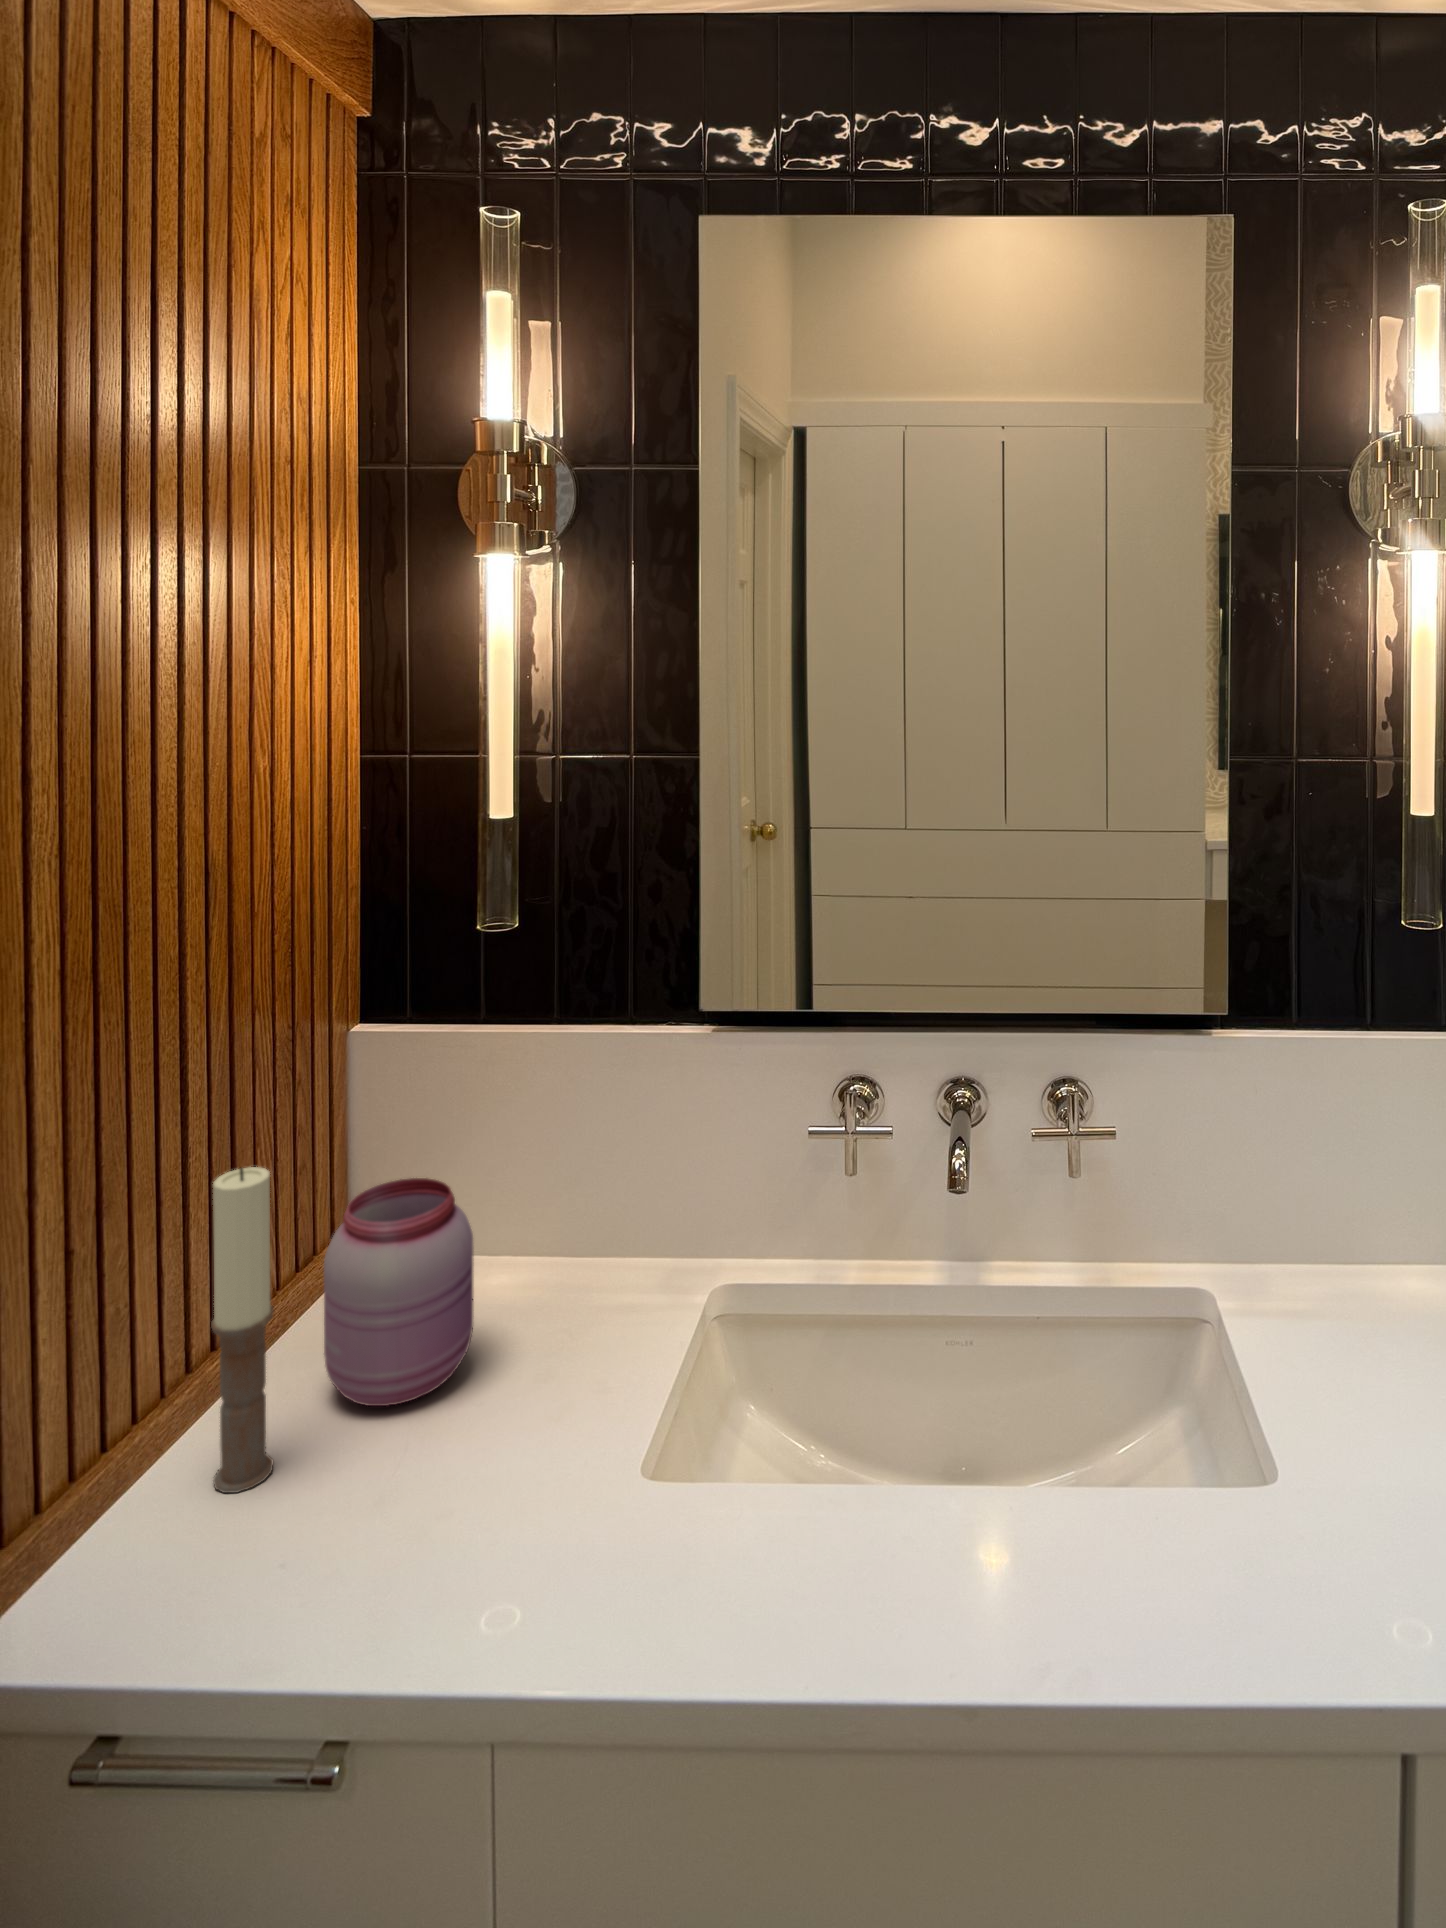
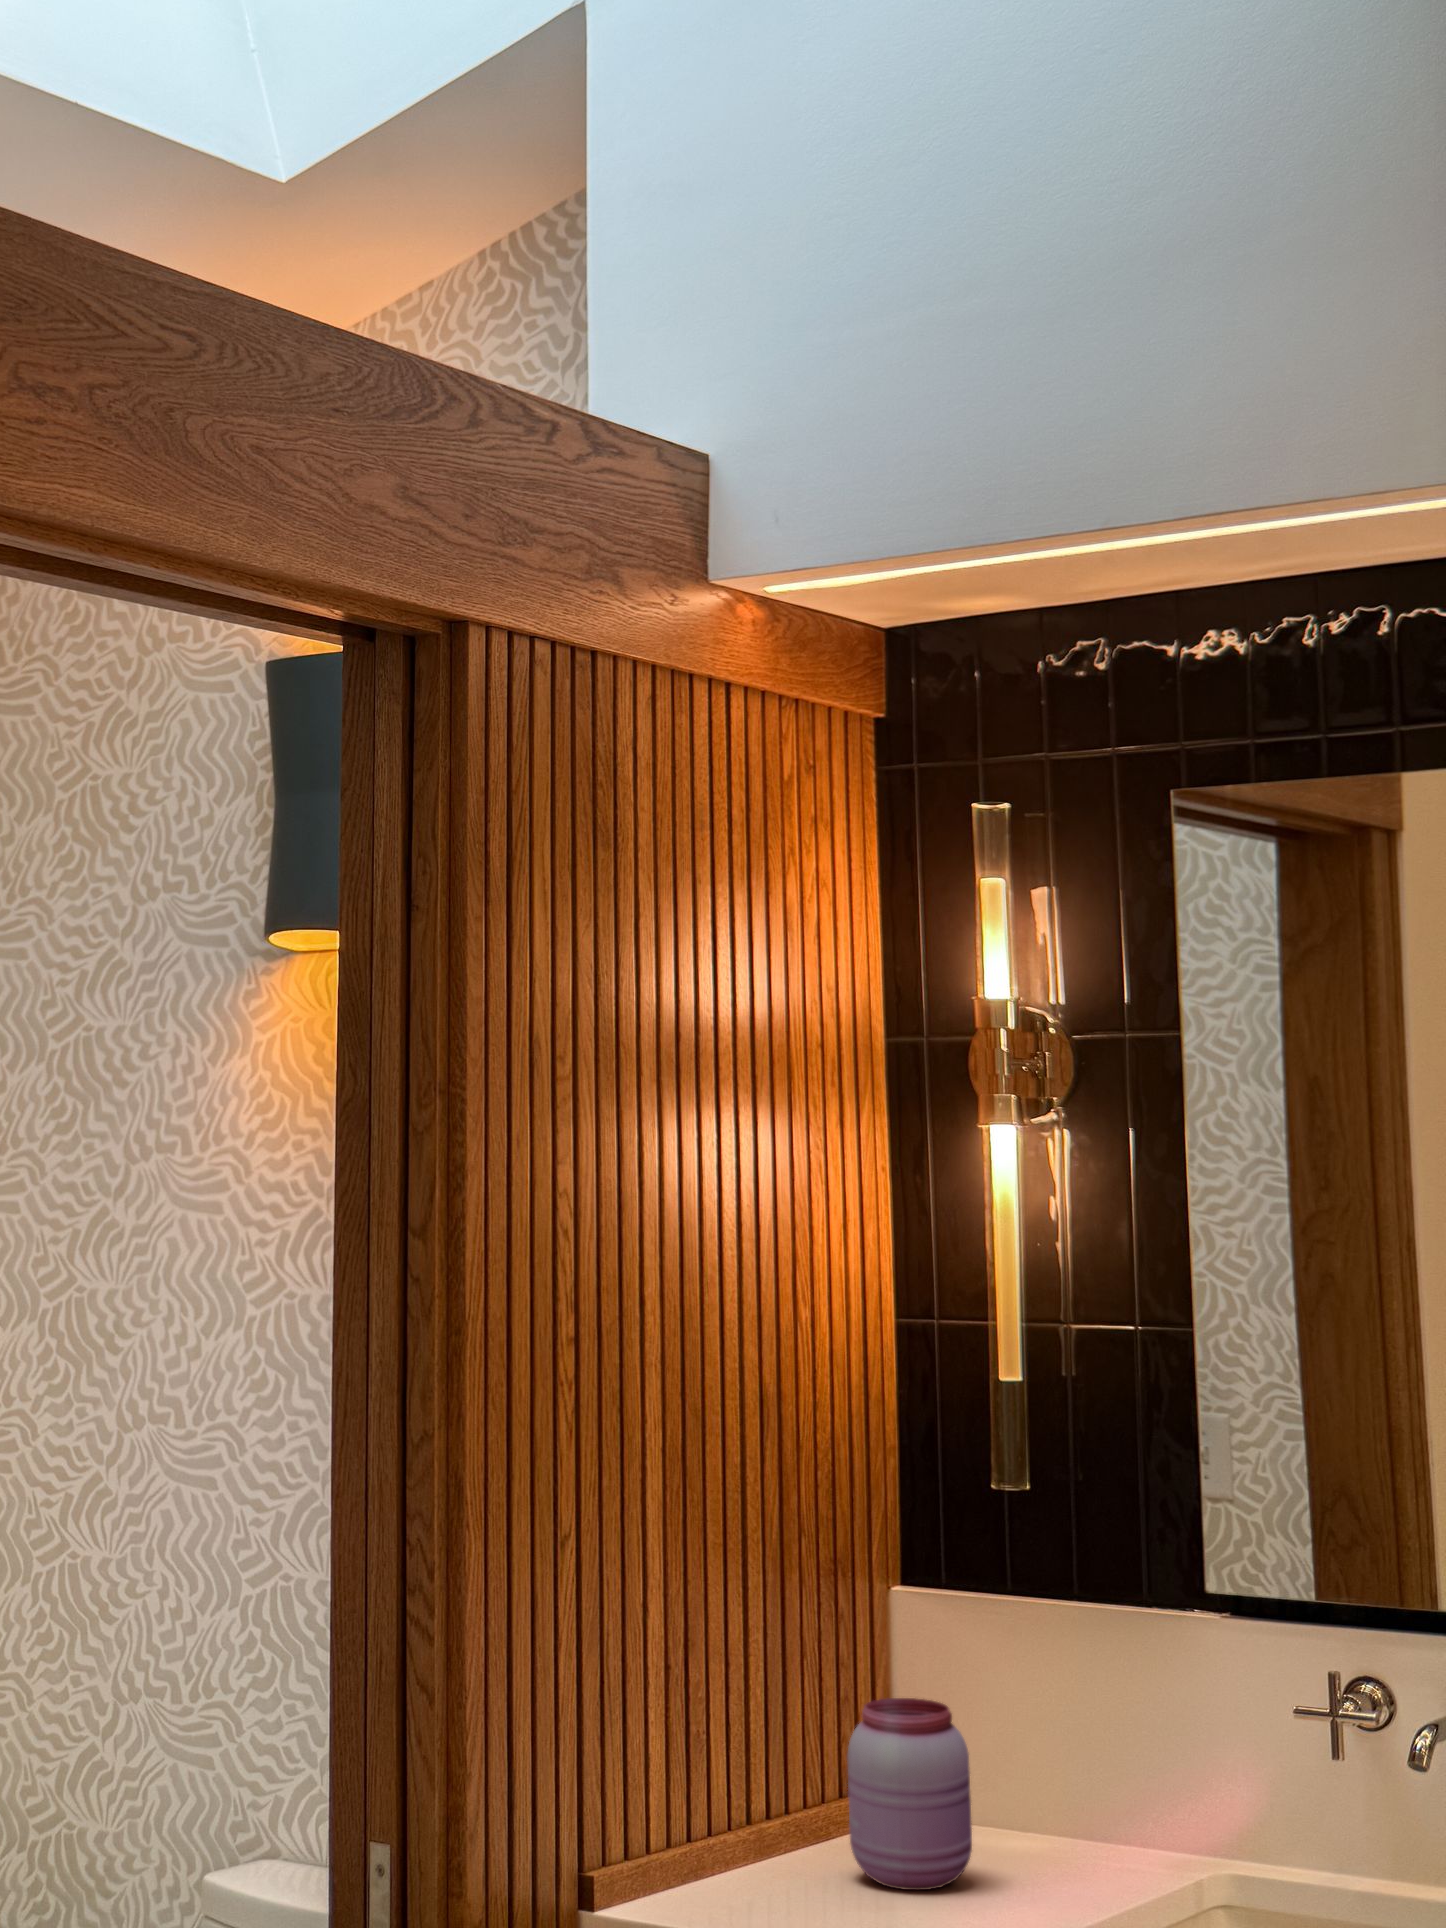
candle: present [211,1167,274,1493] -> none [759,1628,806,1898]

